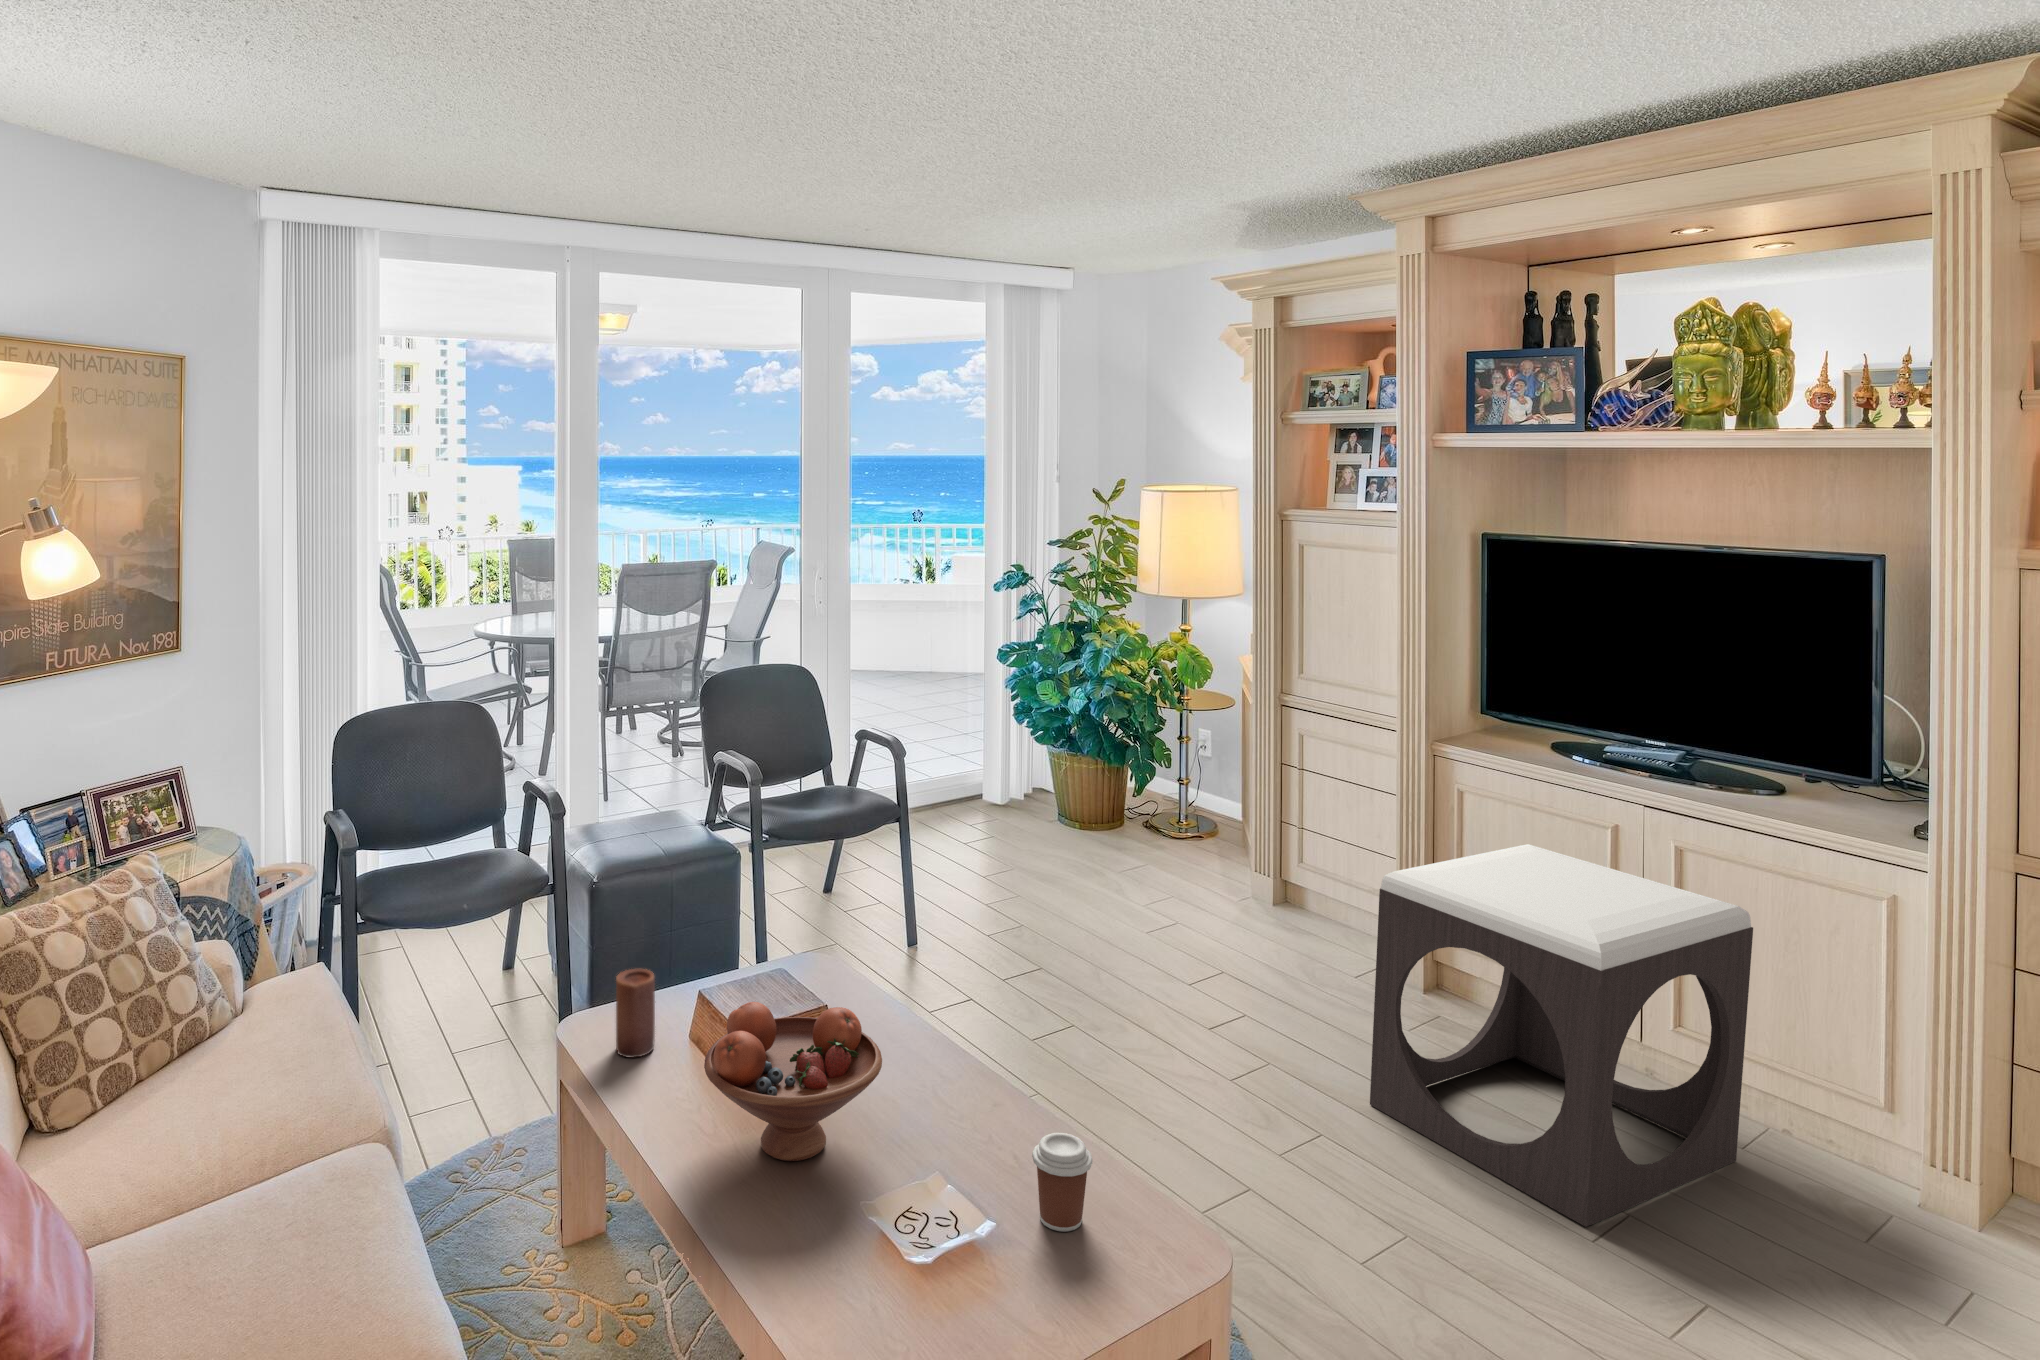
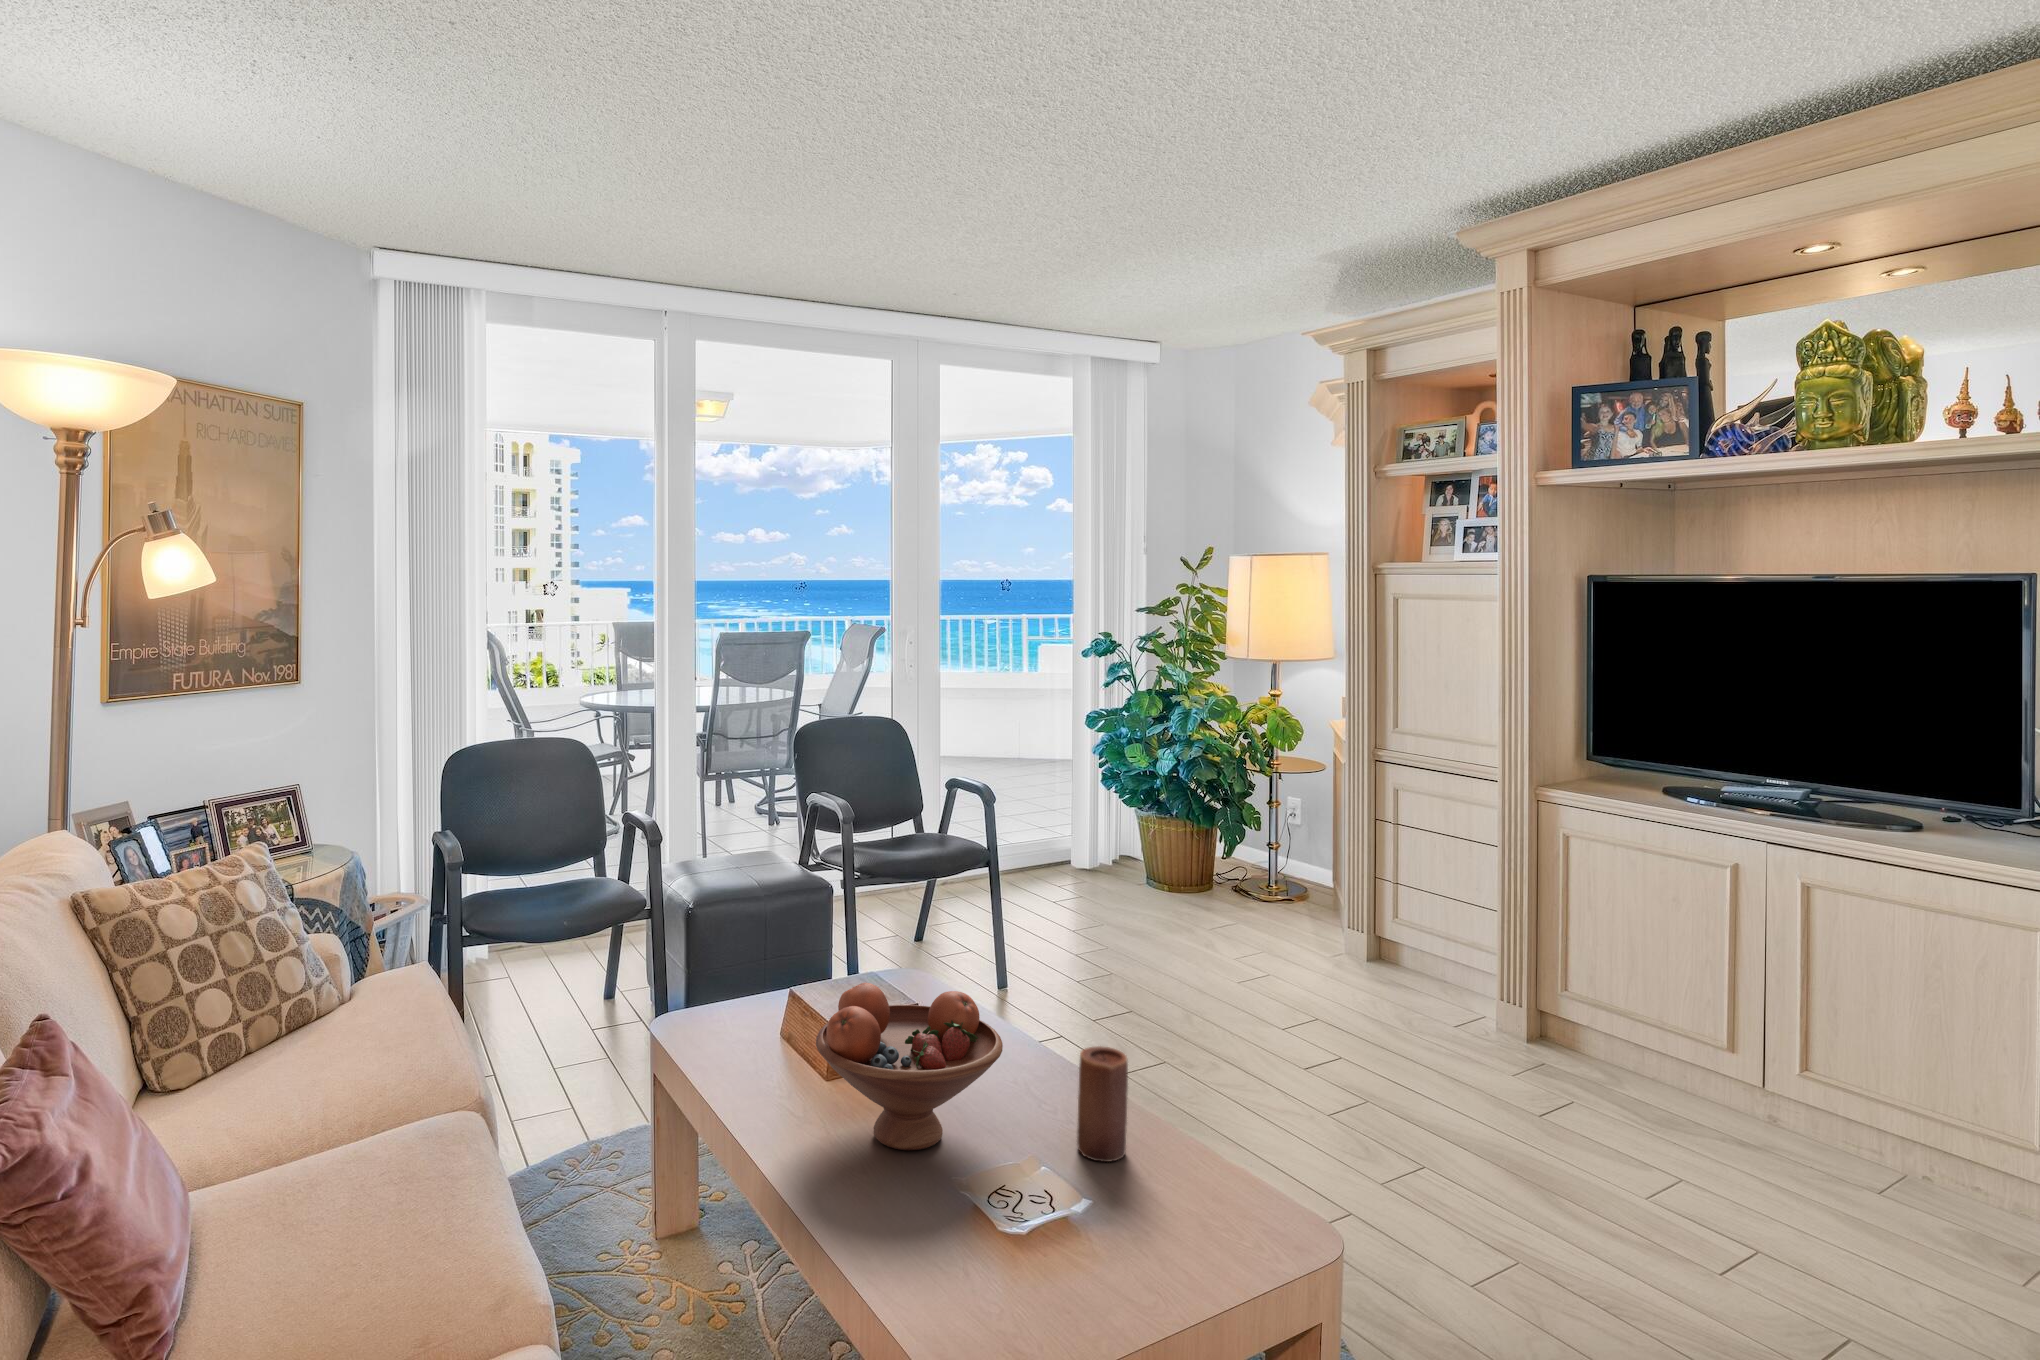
footstool: present [1370,844,1753,1227] -> none [1513,881,1940,1288]
candle: present [616,969,655,1058] -> present [1077,1046,1128,1162]
coffee cup: present [1032,1133,1092,1232] -> none [1171,1118,1238,1226]

